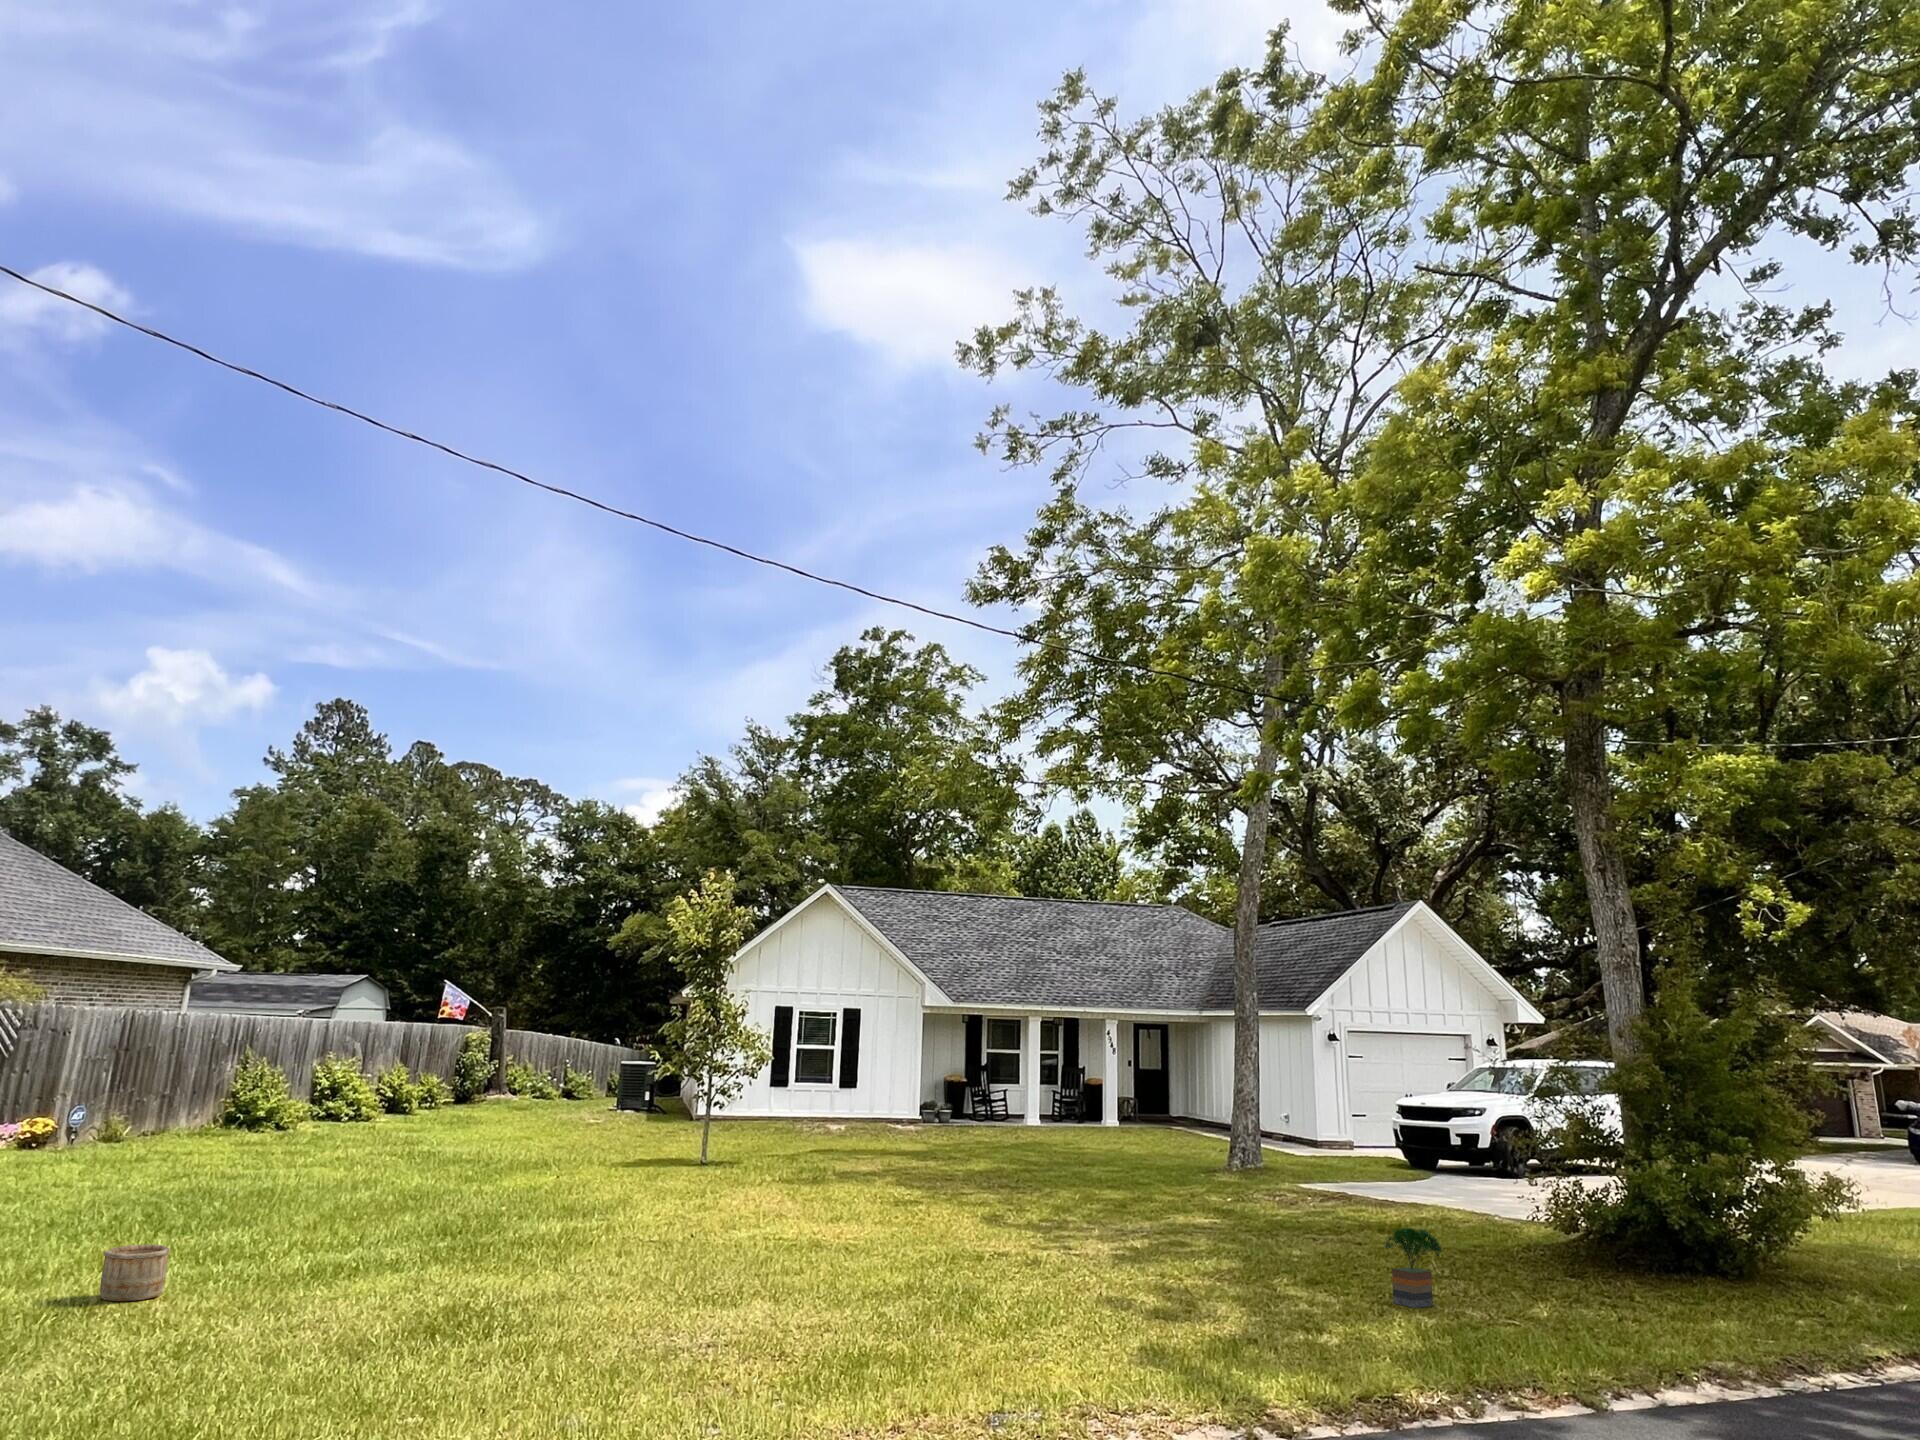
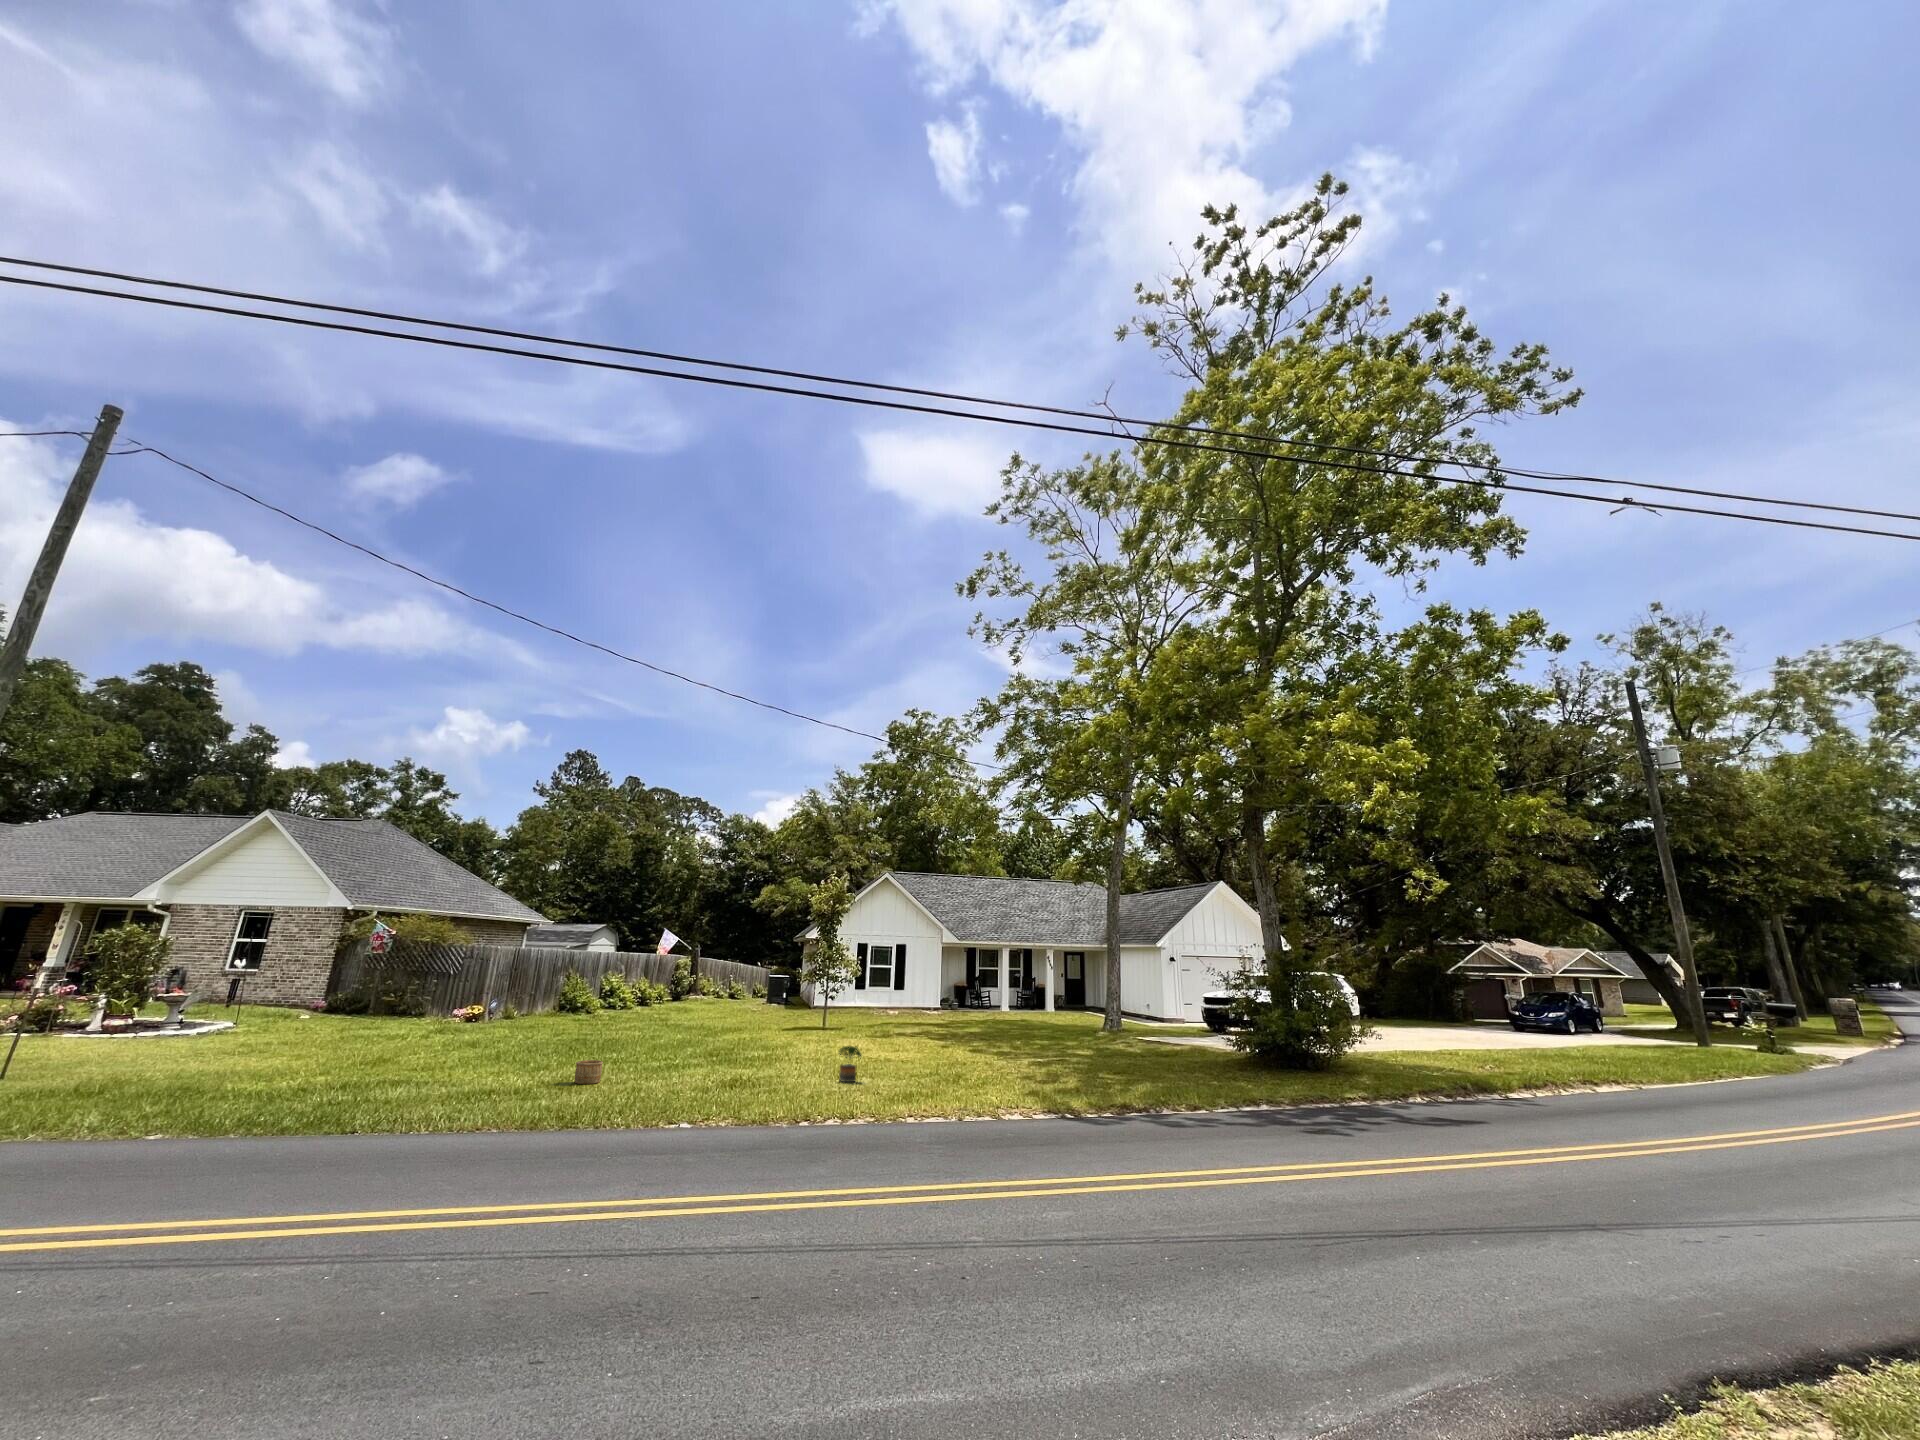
potted tree: present [1385,1228,1442,1308] -> present [839,1046,861,1082]

